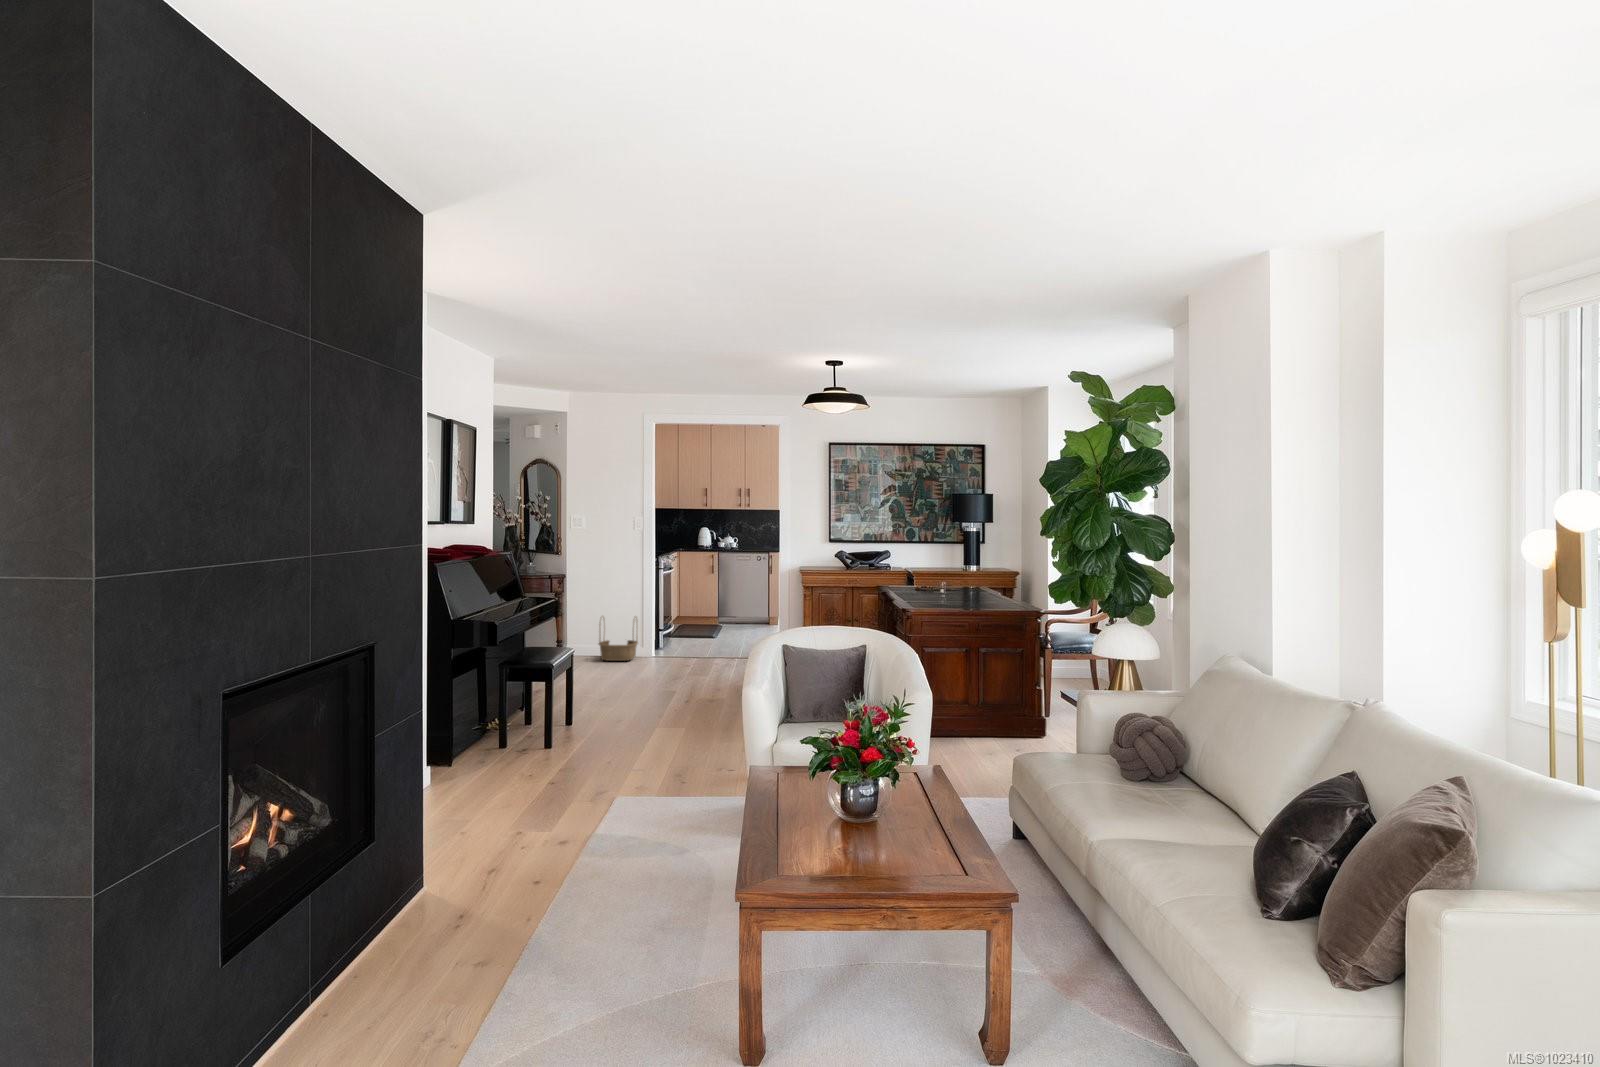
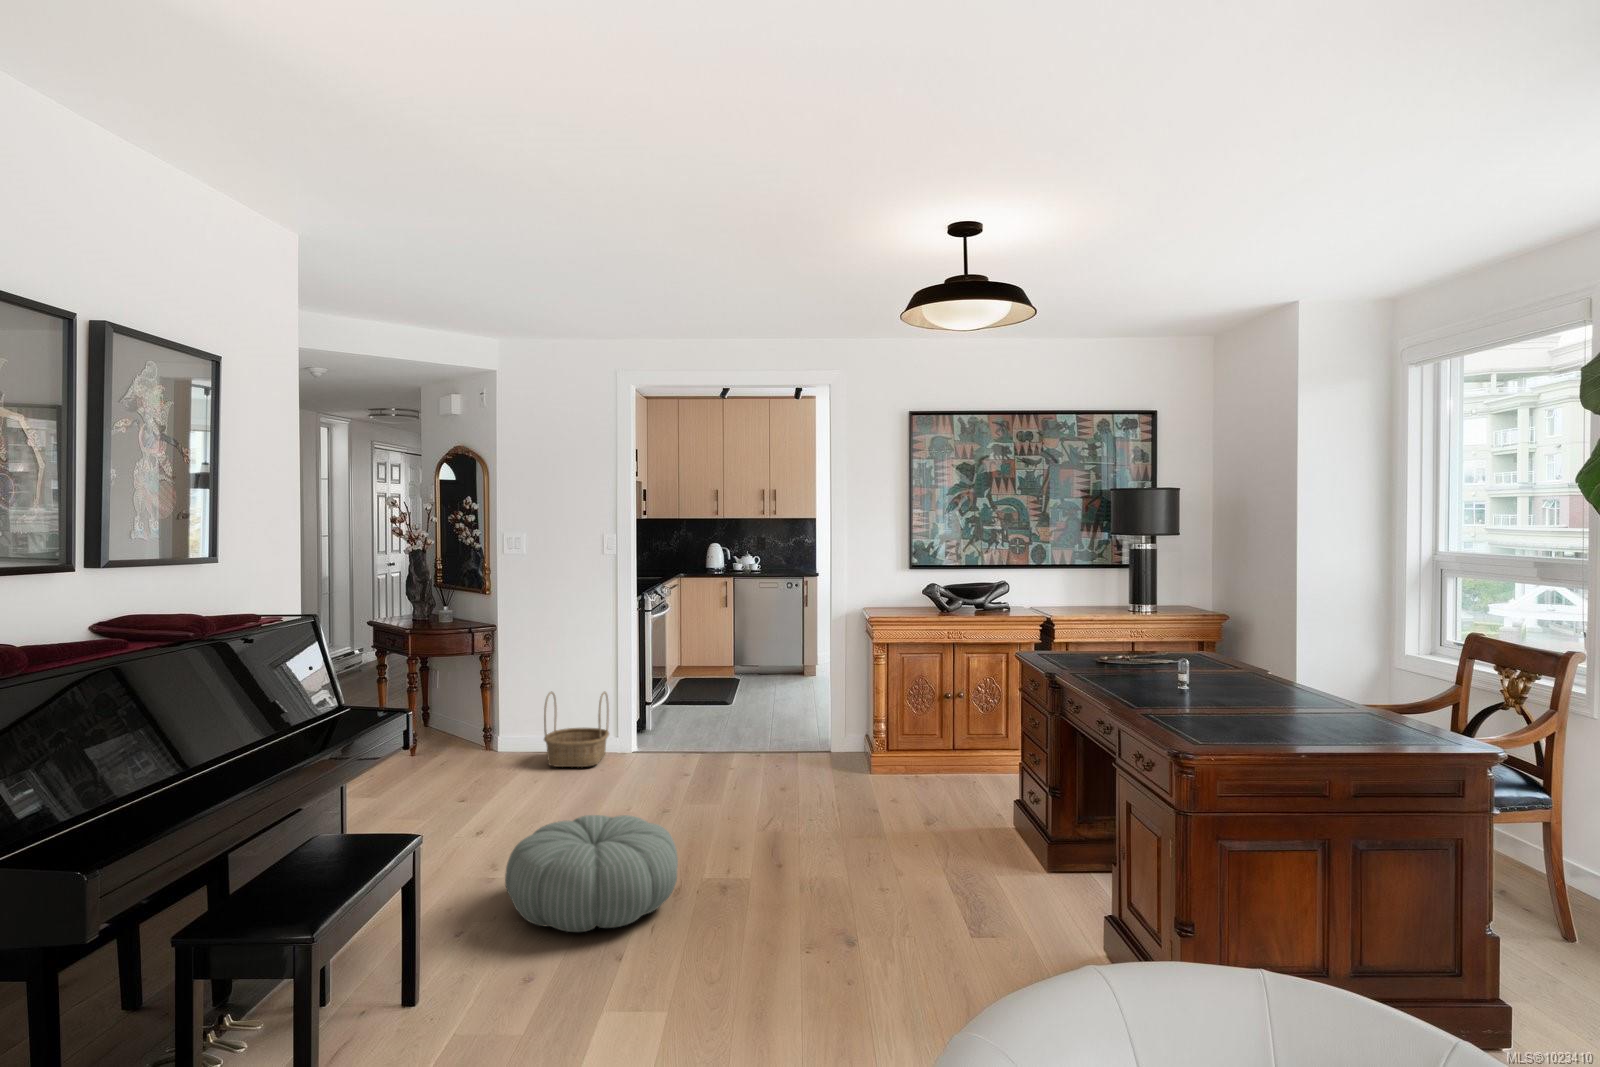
pouf: none [600,661,686,707] -> present [505,815,678,932]

